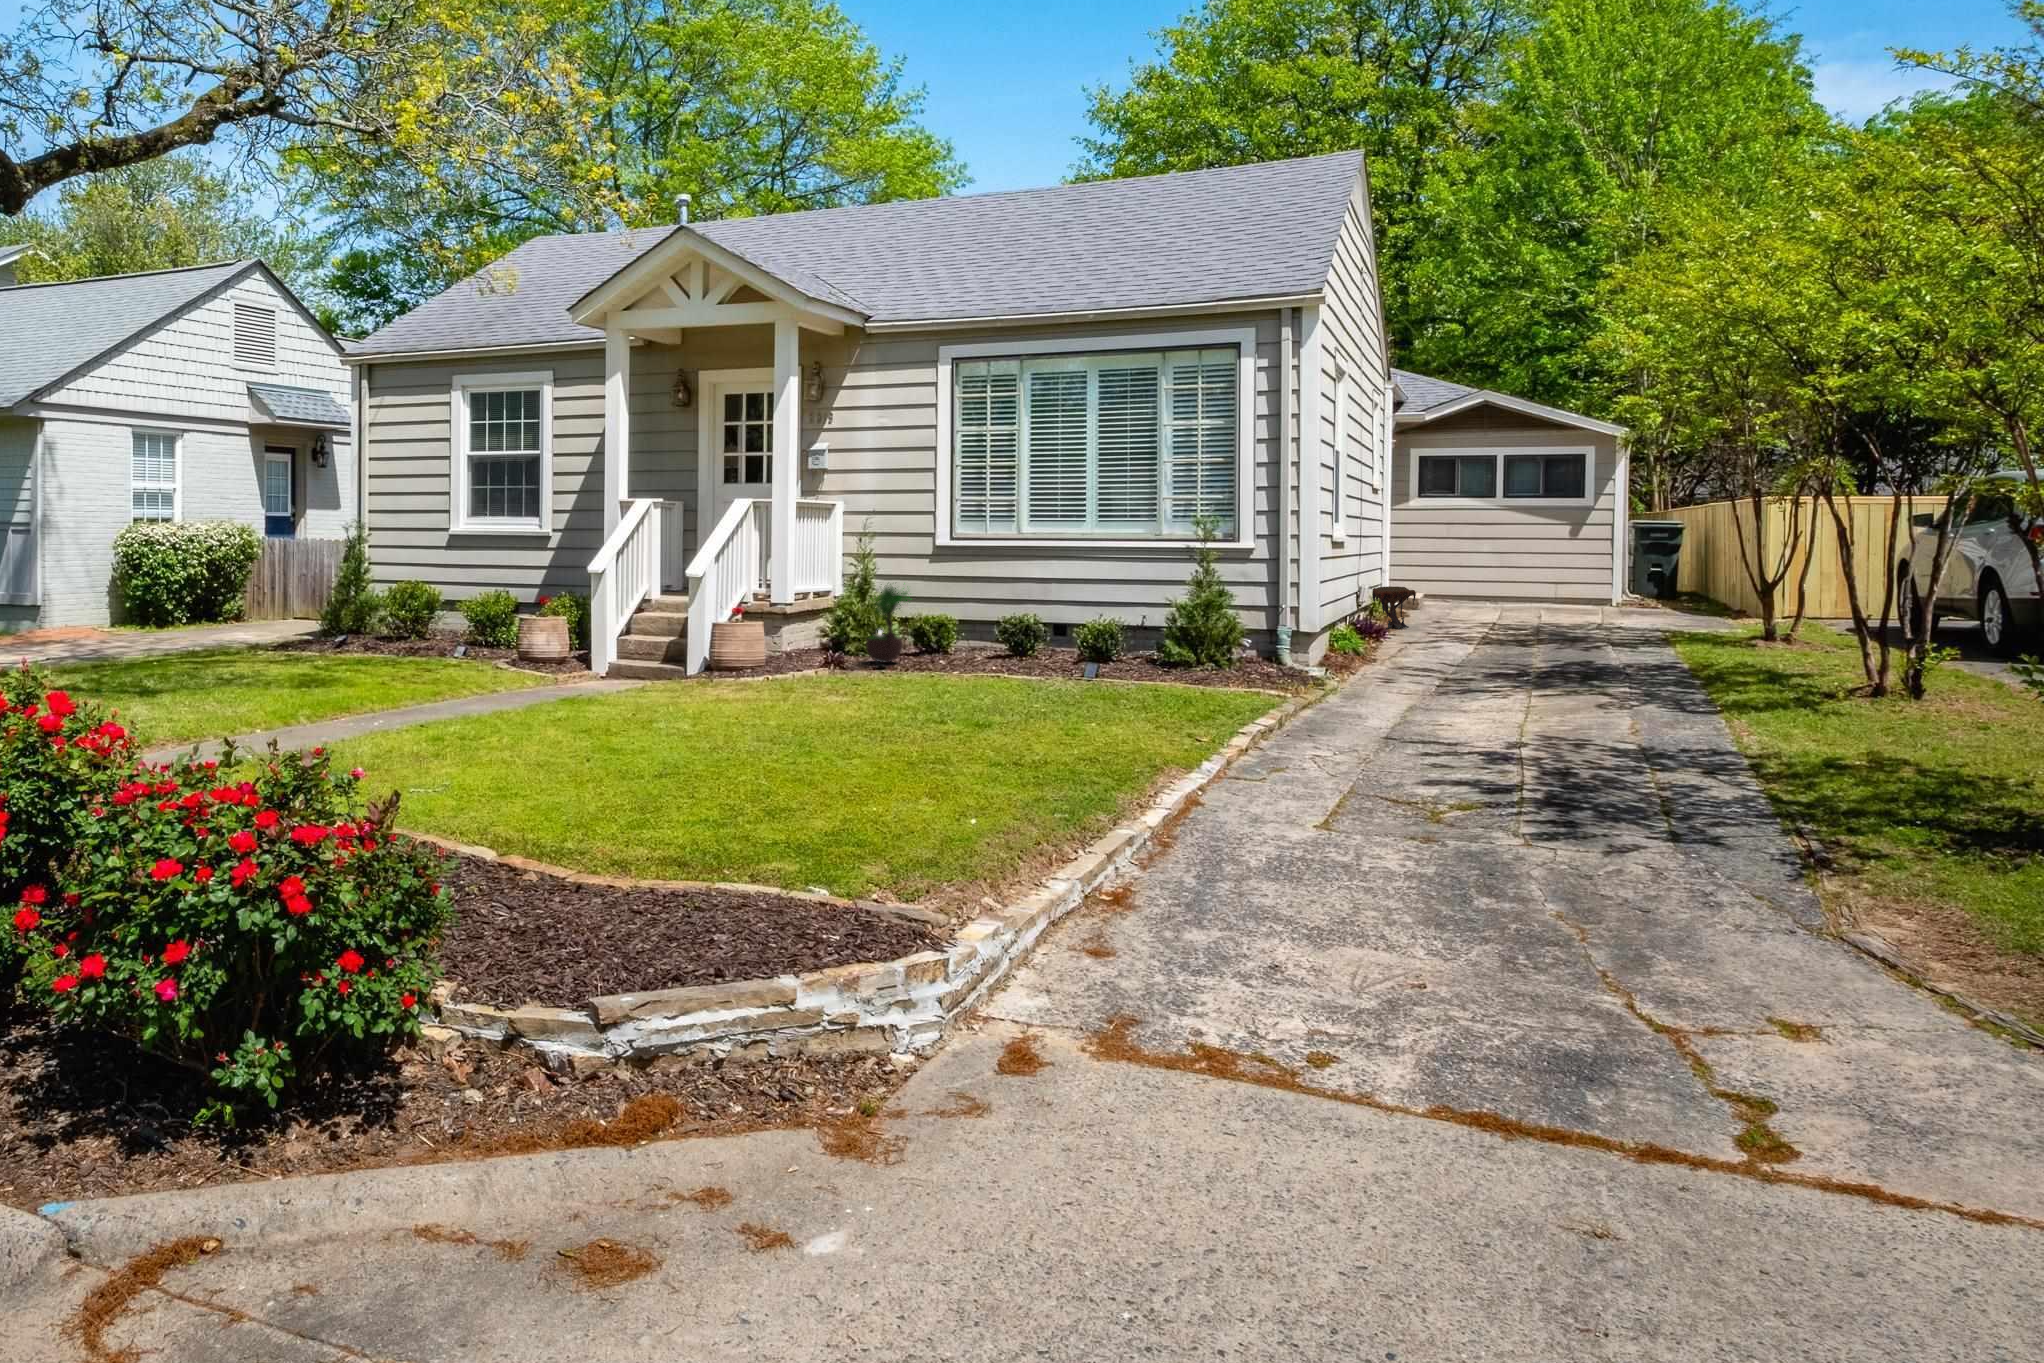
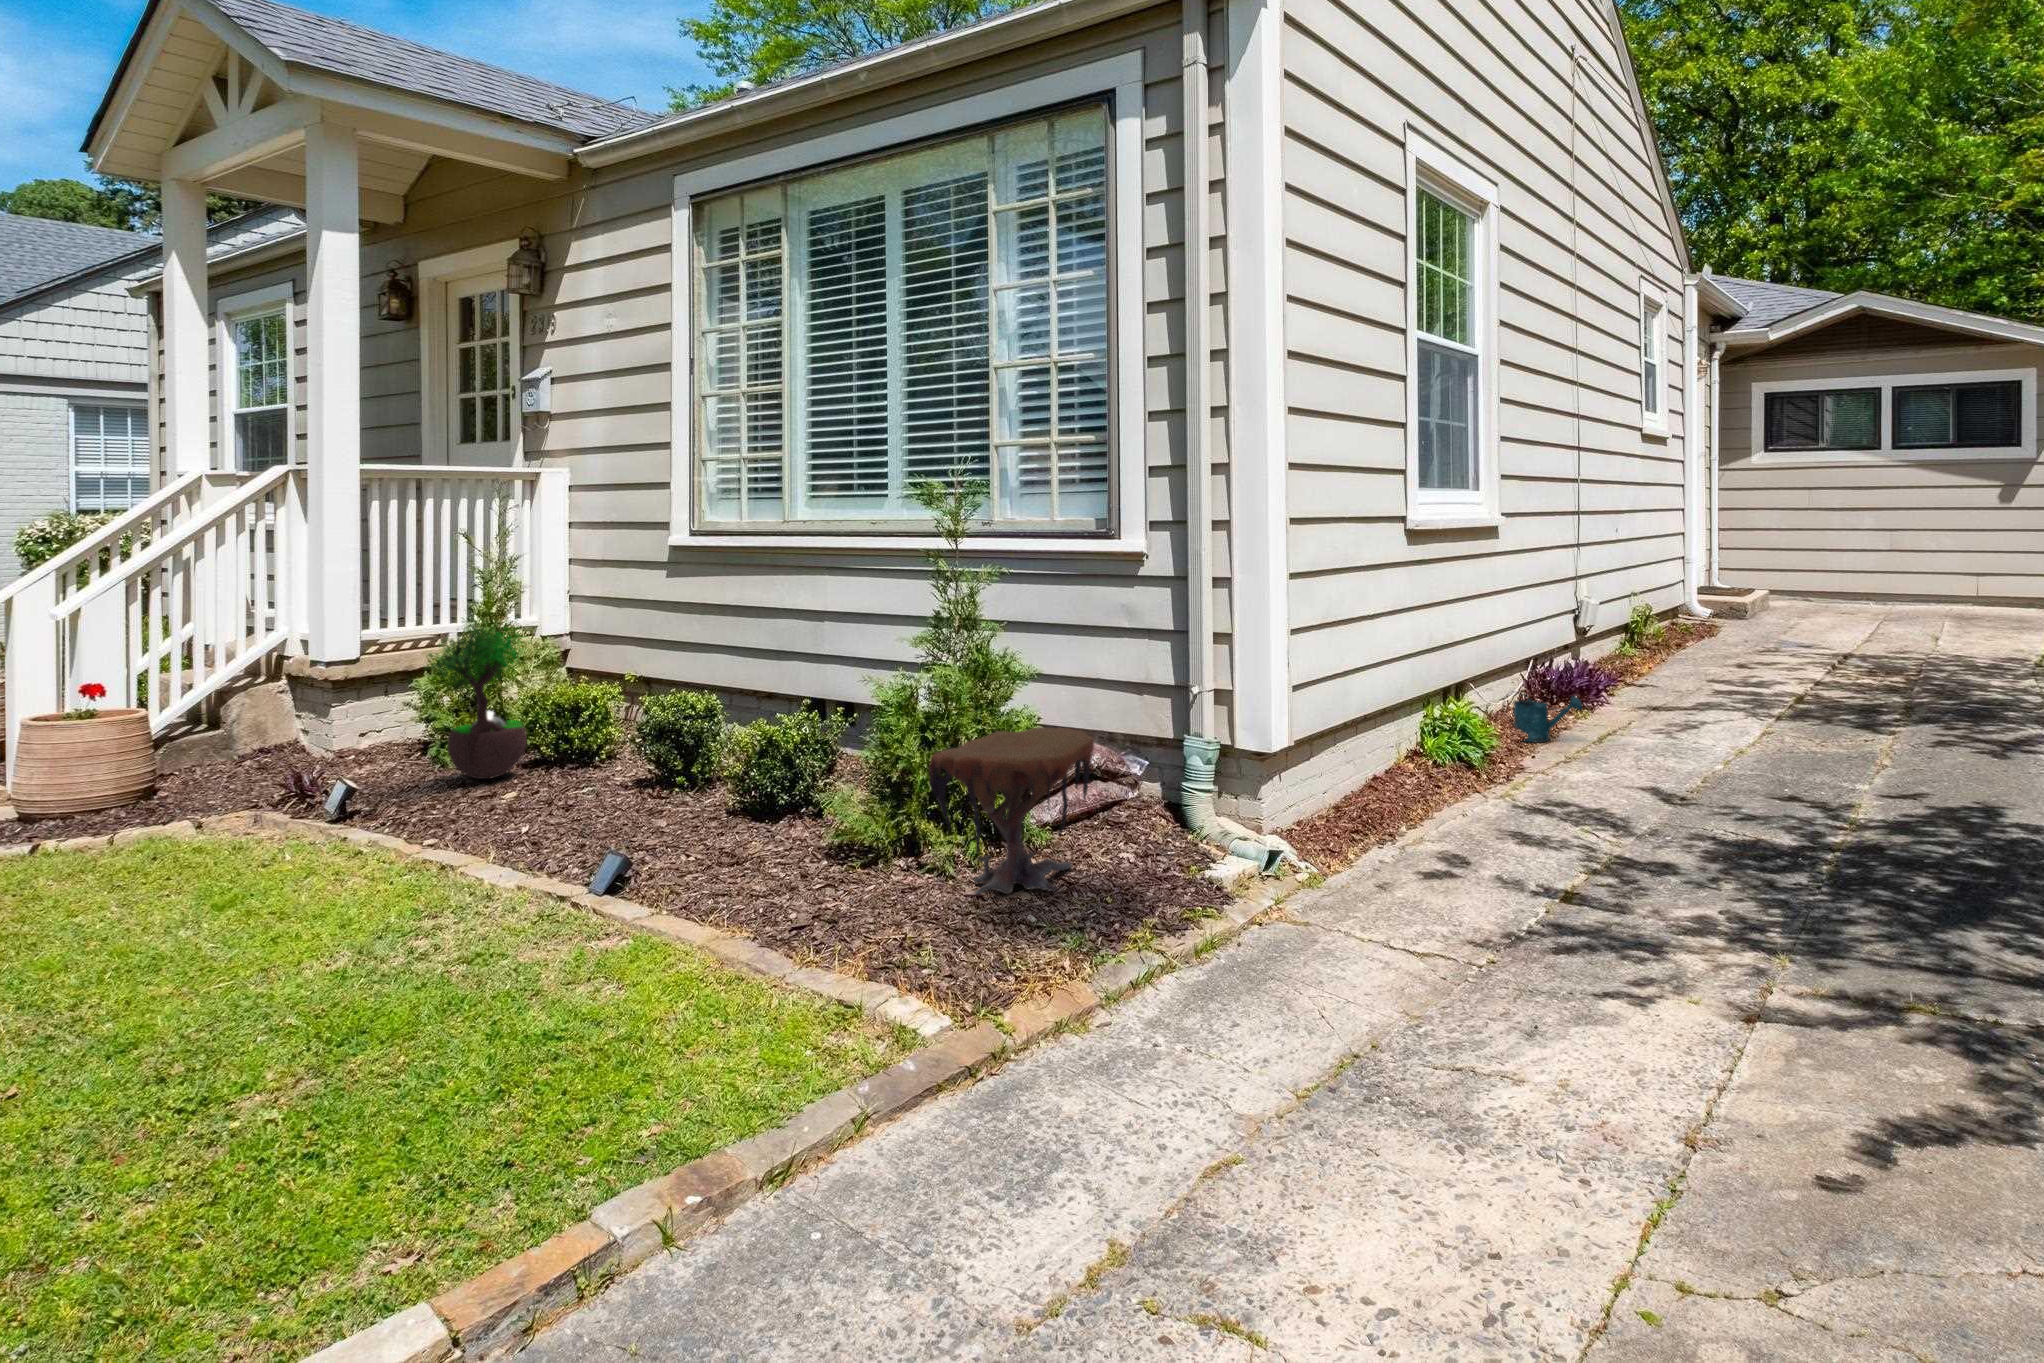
side table: present [1372,586,1416,629] -> present [929,728,1094,895]
watering can: none [1344,629,1388,654] -> present [1505,693,1582,743]

